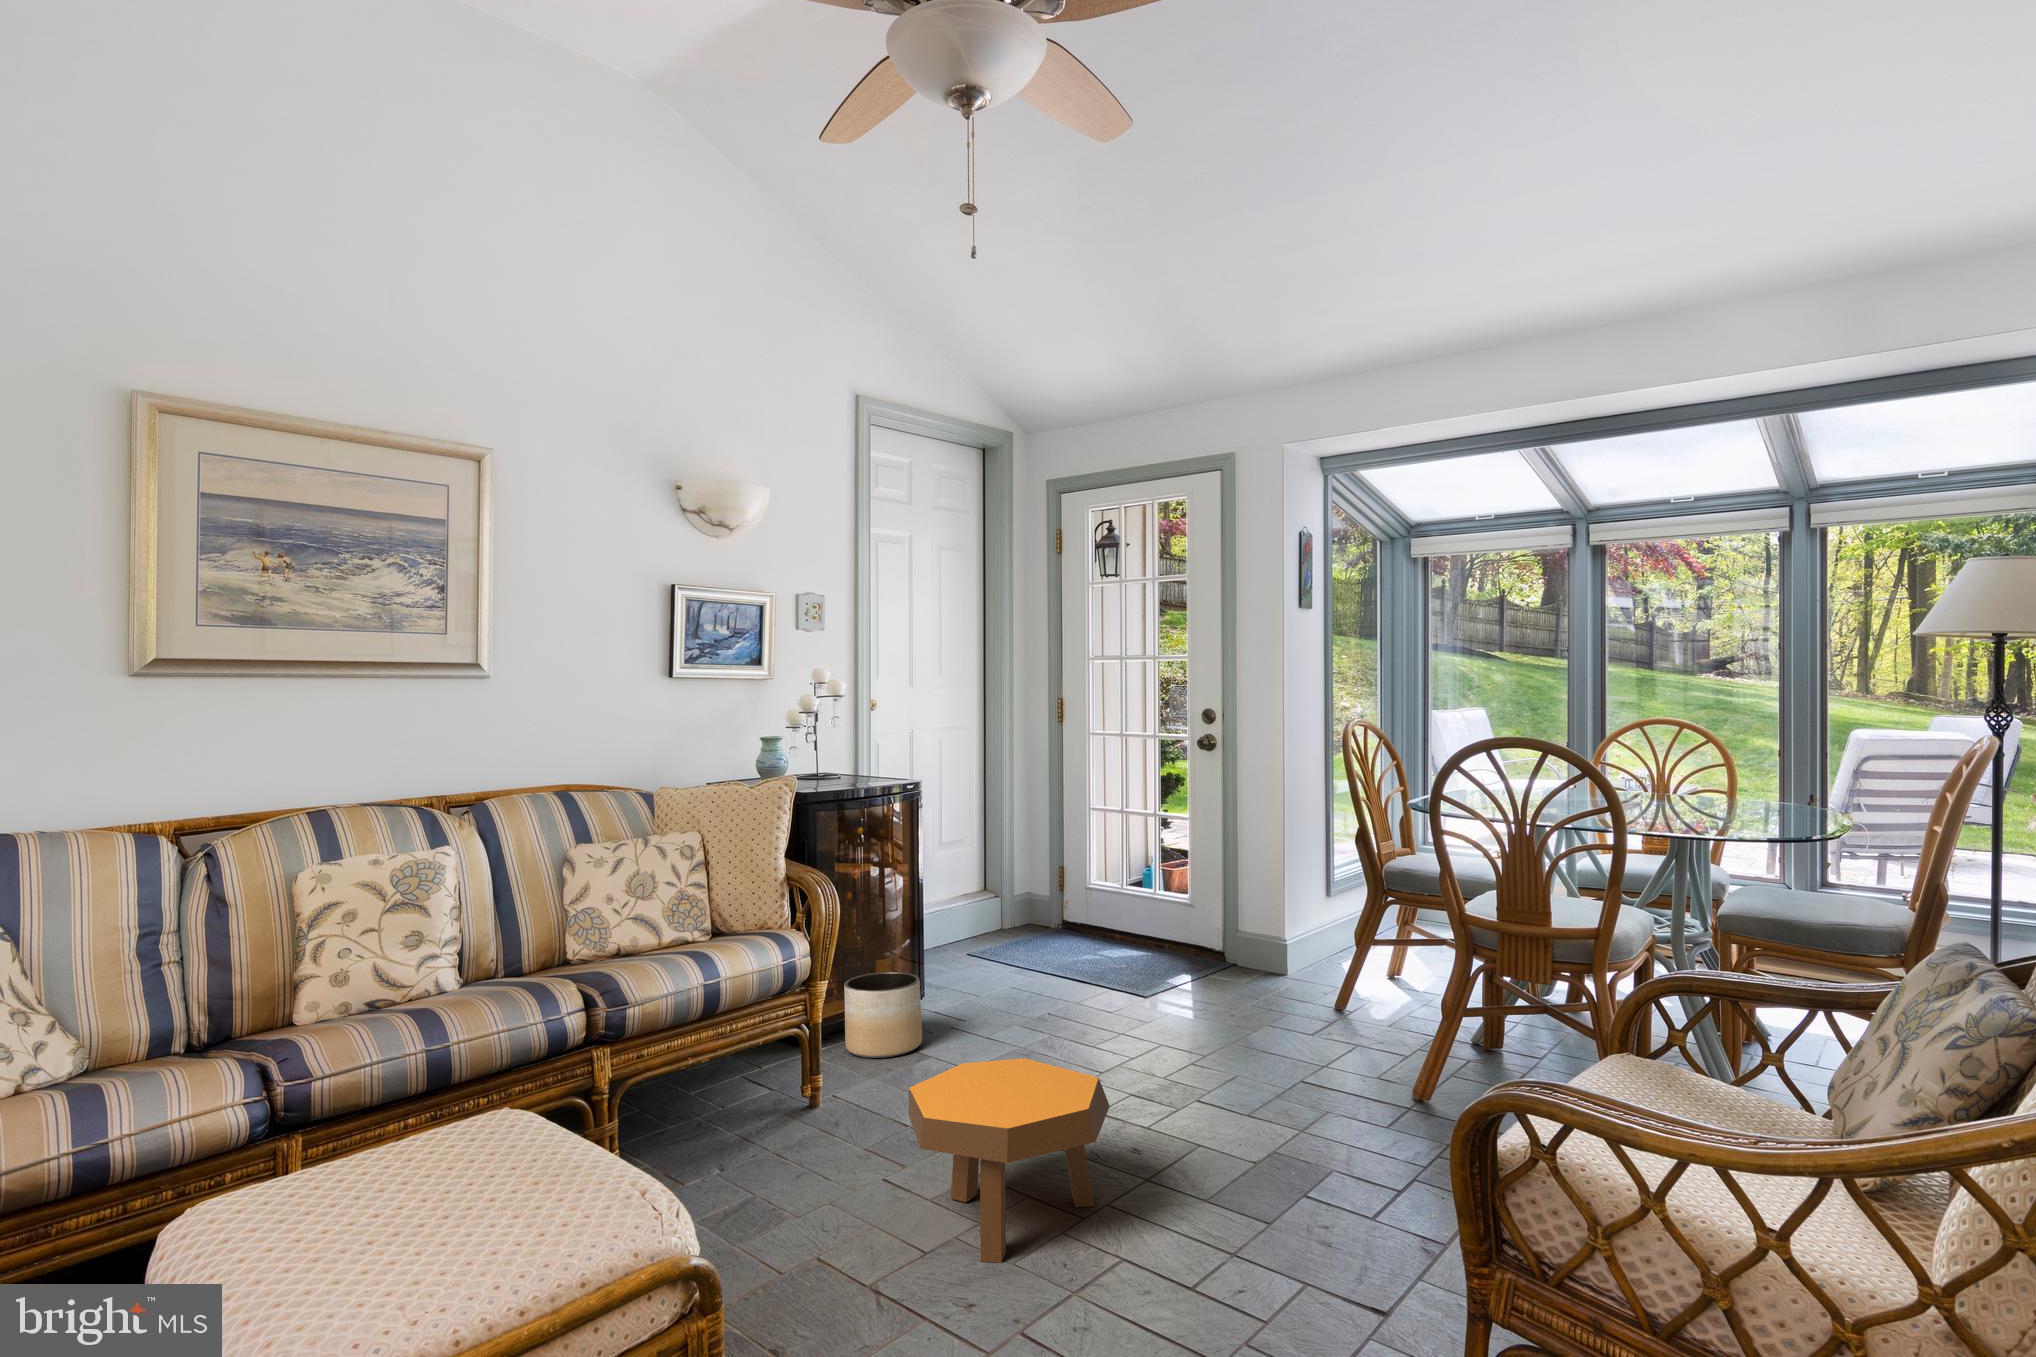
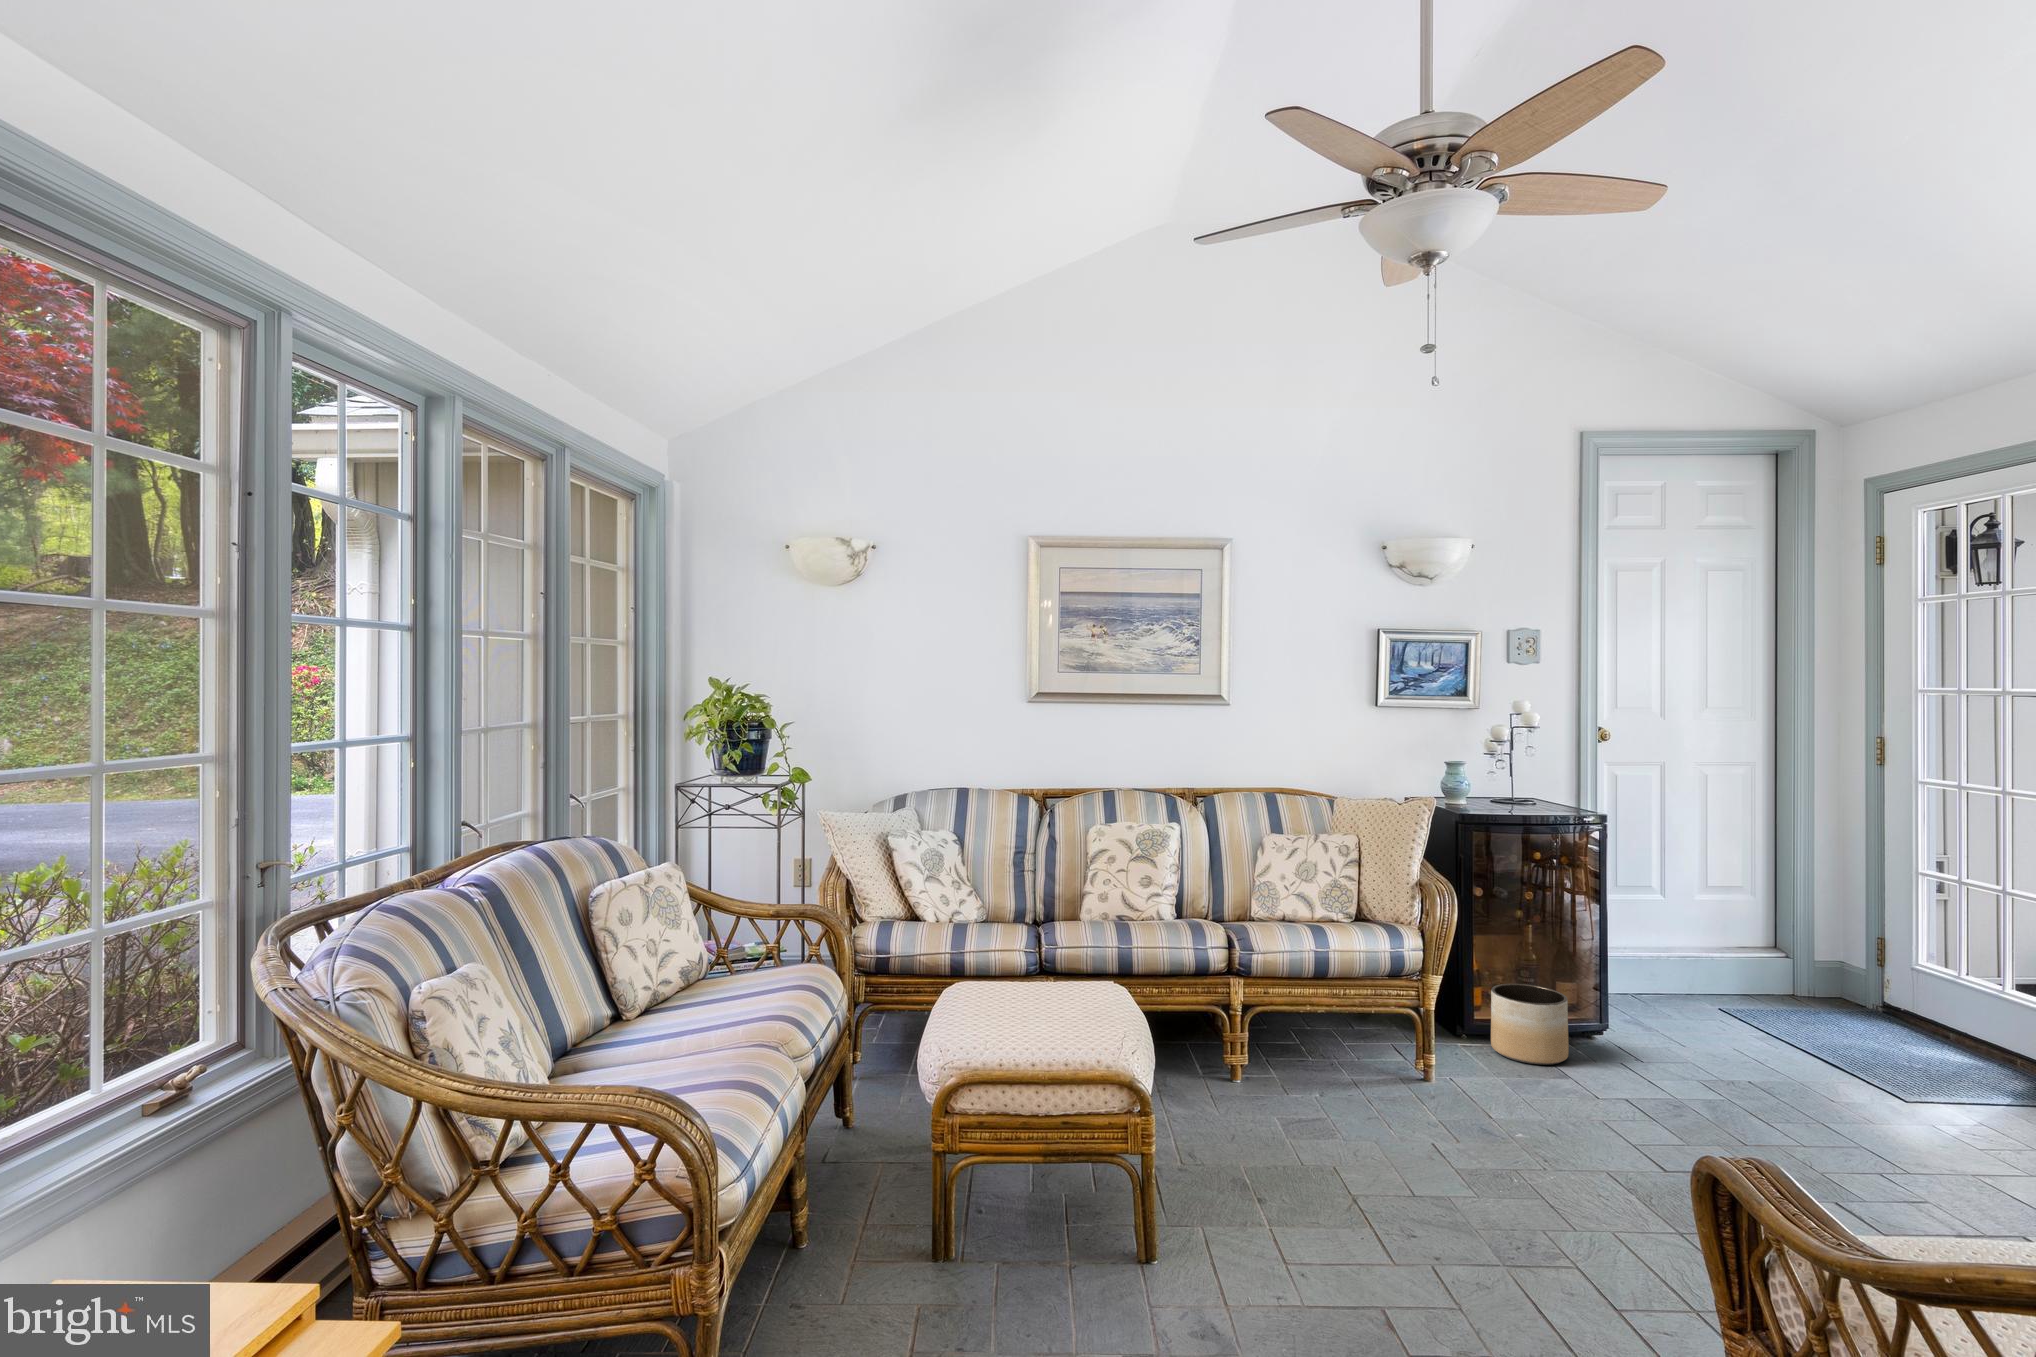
footstool: present [908,1058,1110,1263] -> none [1395,1077,1595,1241]

